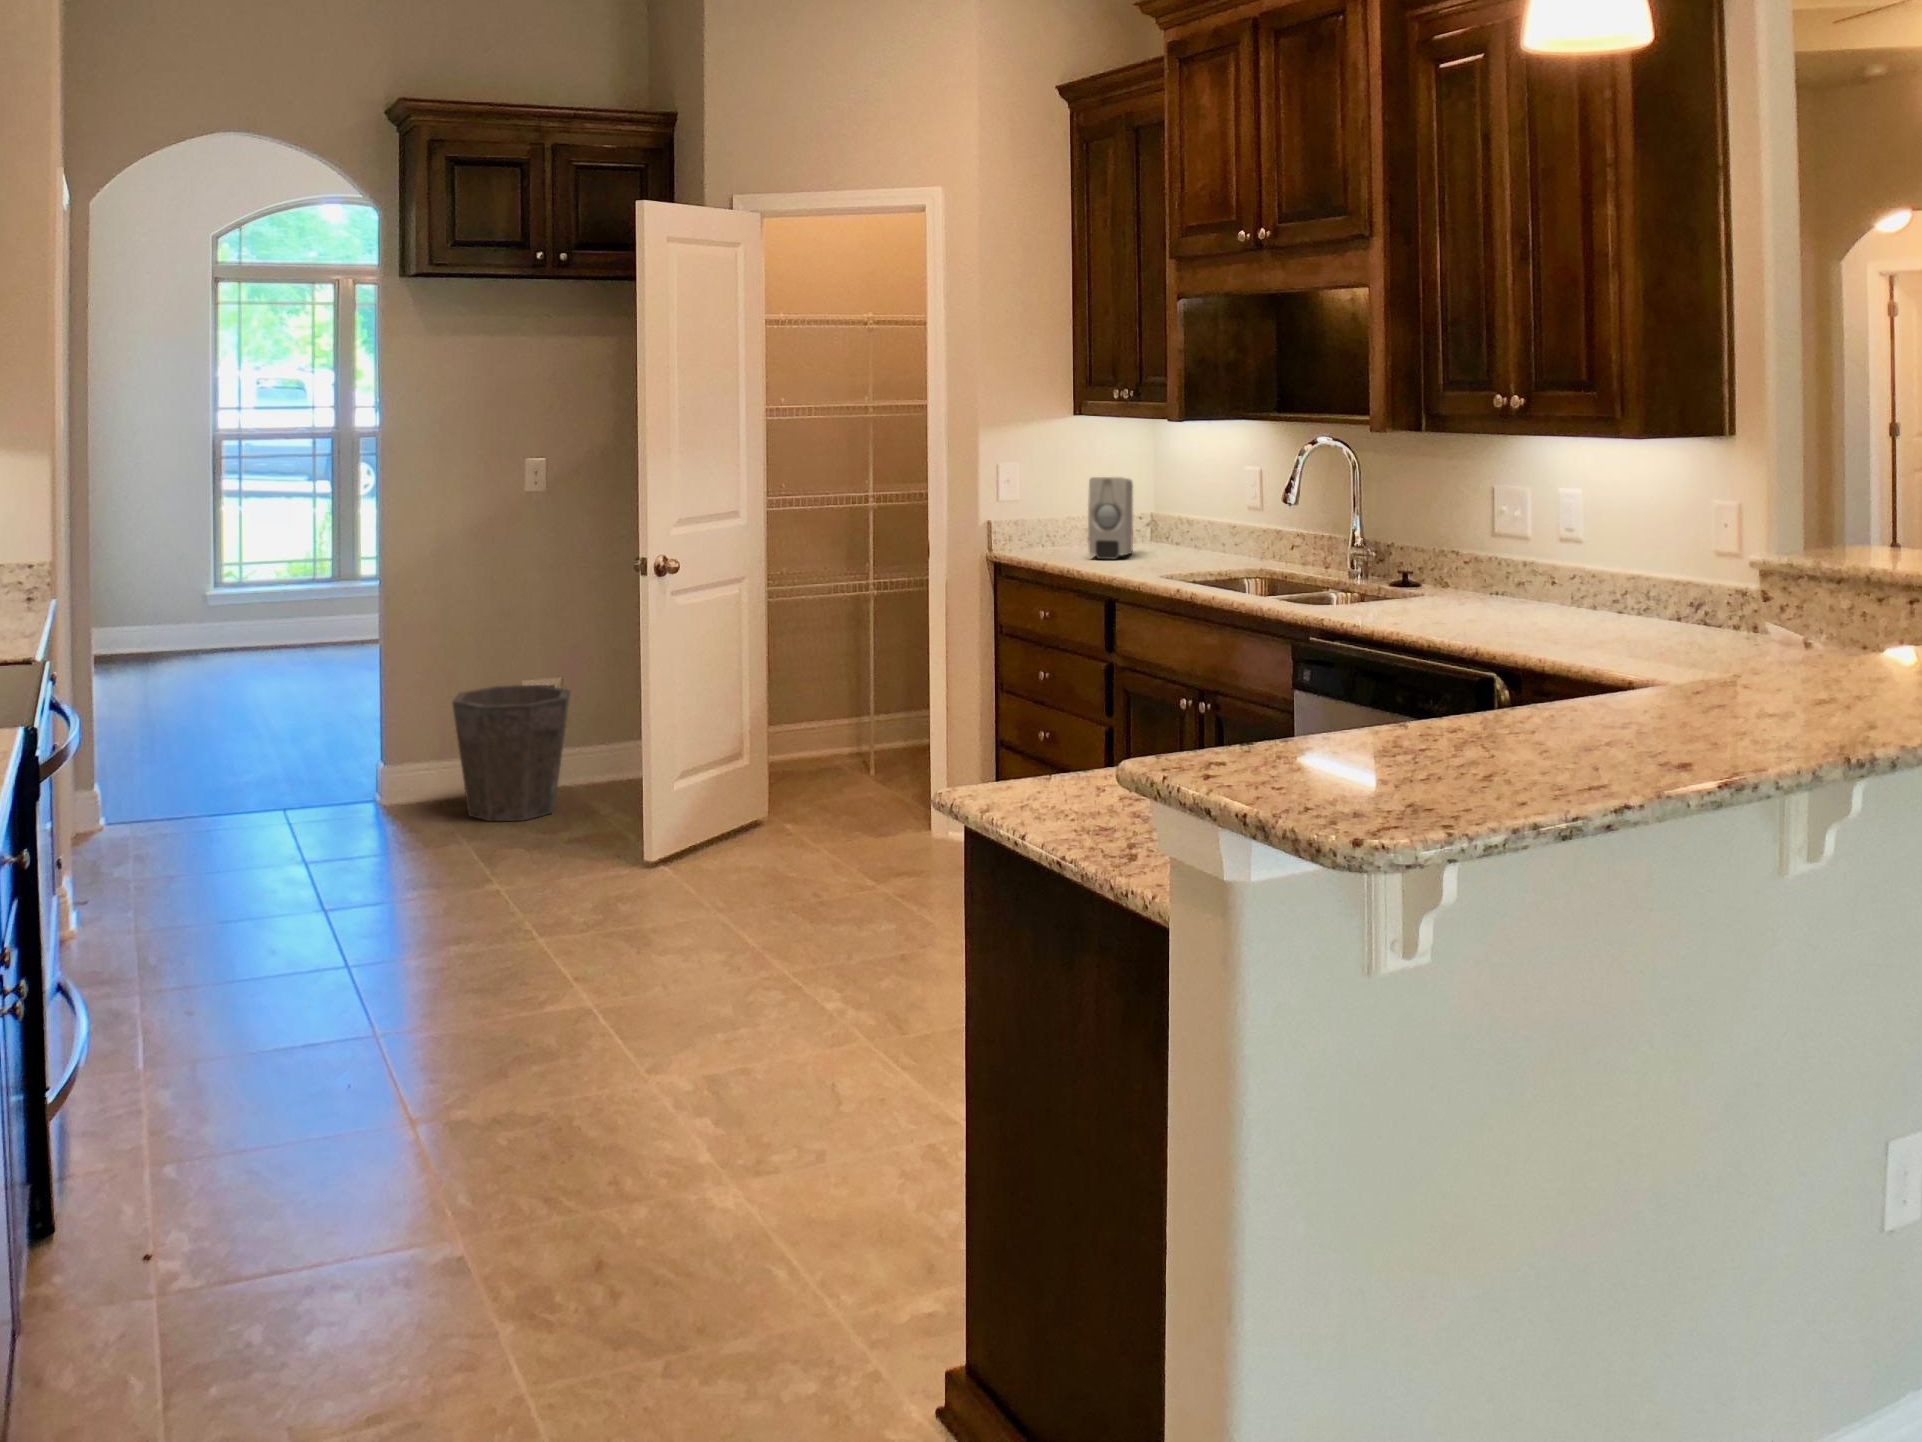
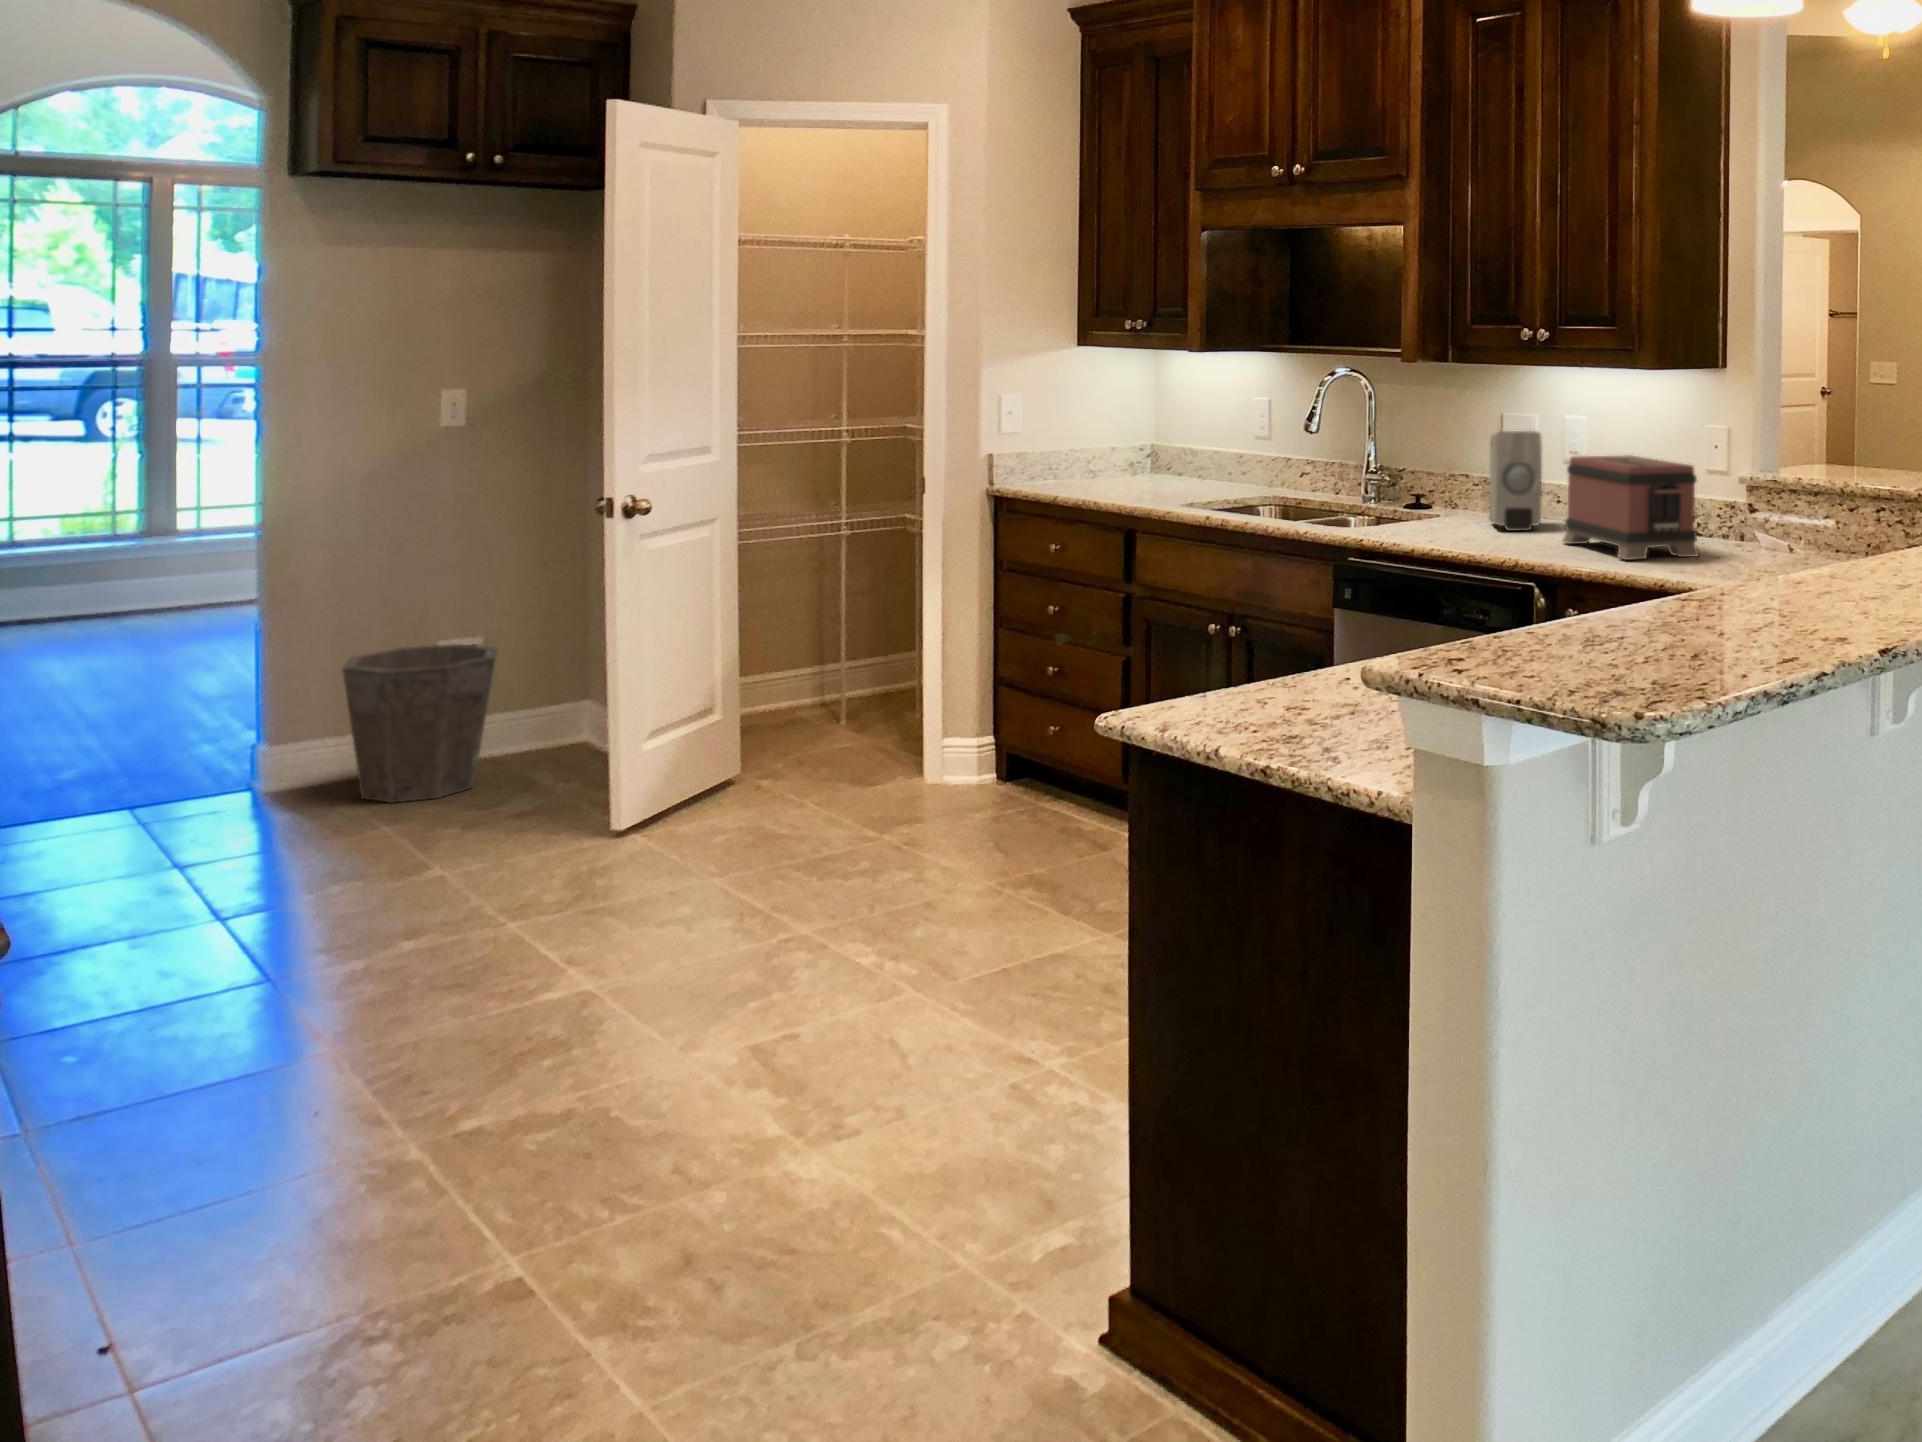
soap dispenser: present [1088,477,1133,559] -> present [1489,431,1542,531]
toaster: none [1545,536,1702,654] -> present [1563,455,1699,560]

